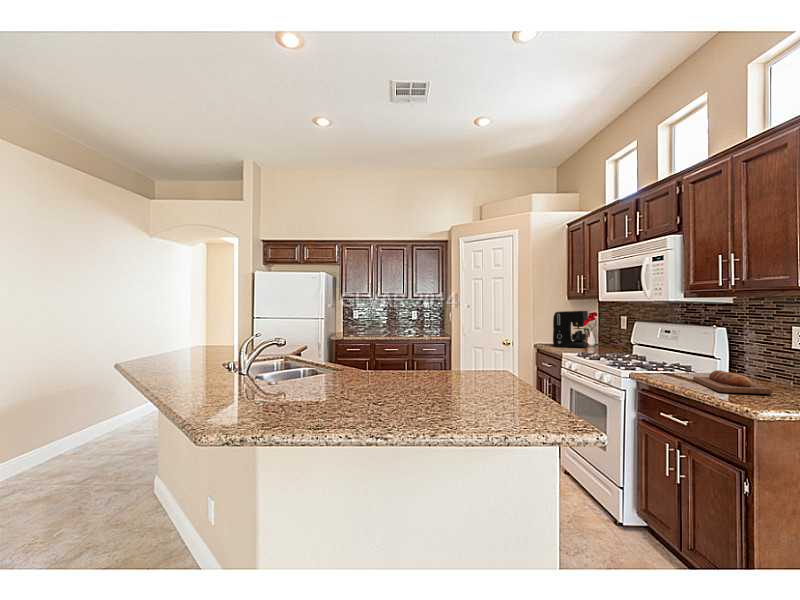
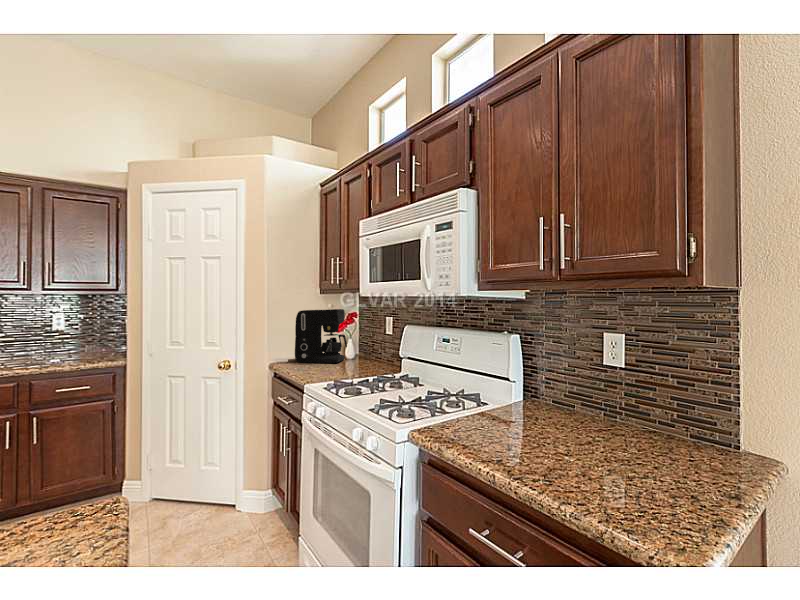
bread loaf: present [693,370,773,394] -> none [495,409,620,458]

